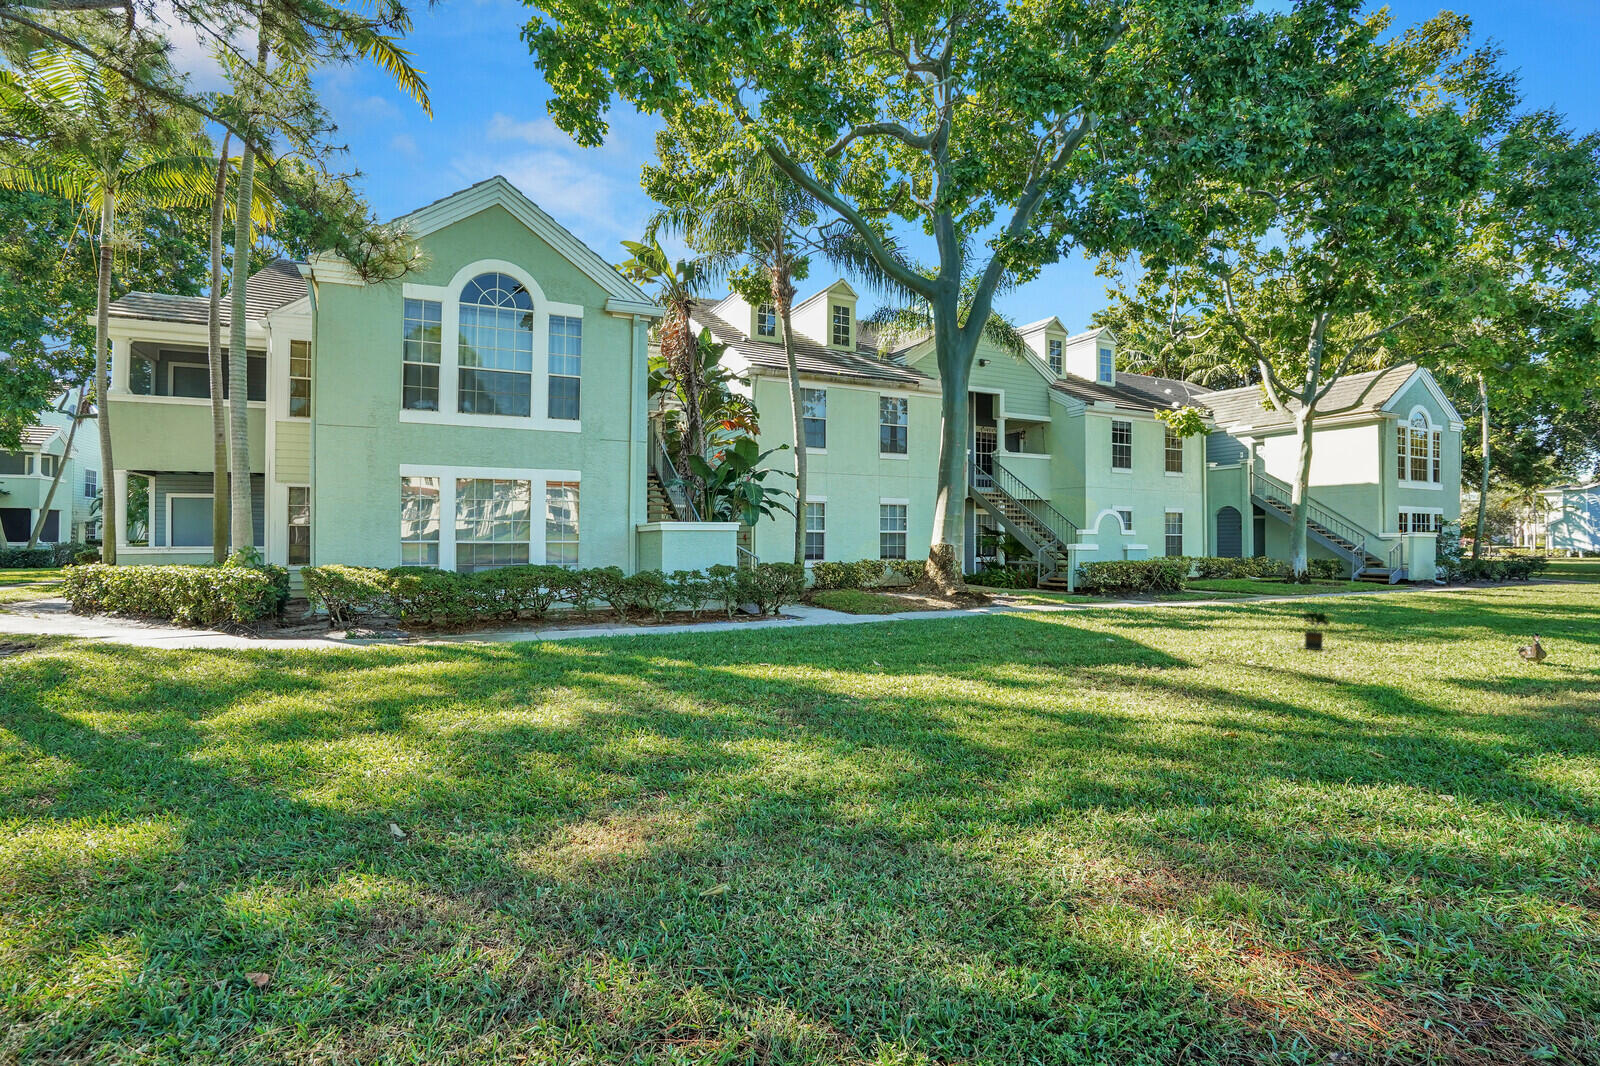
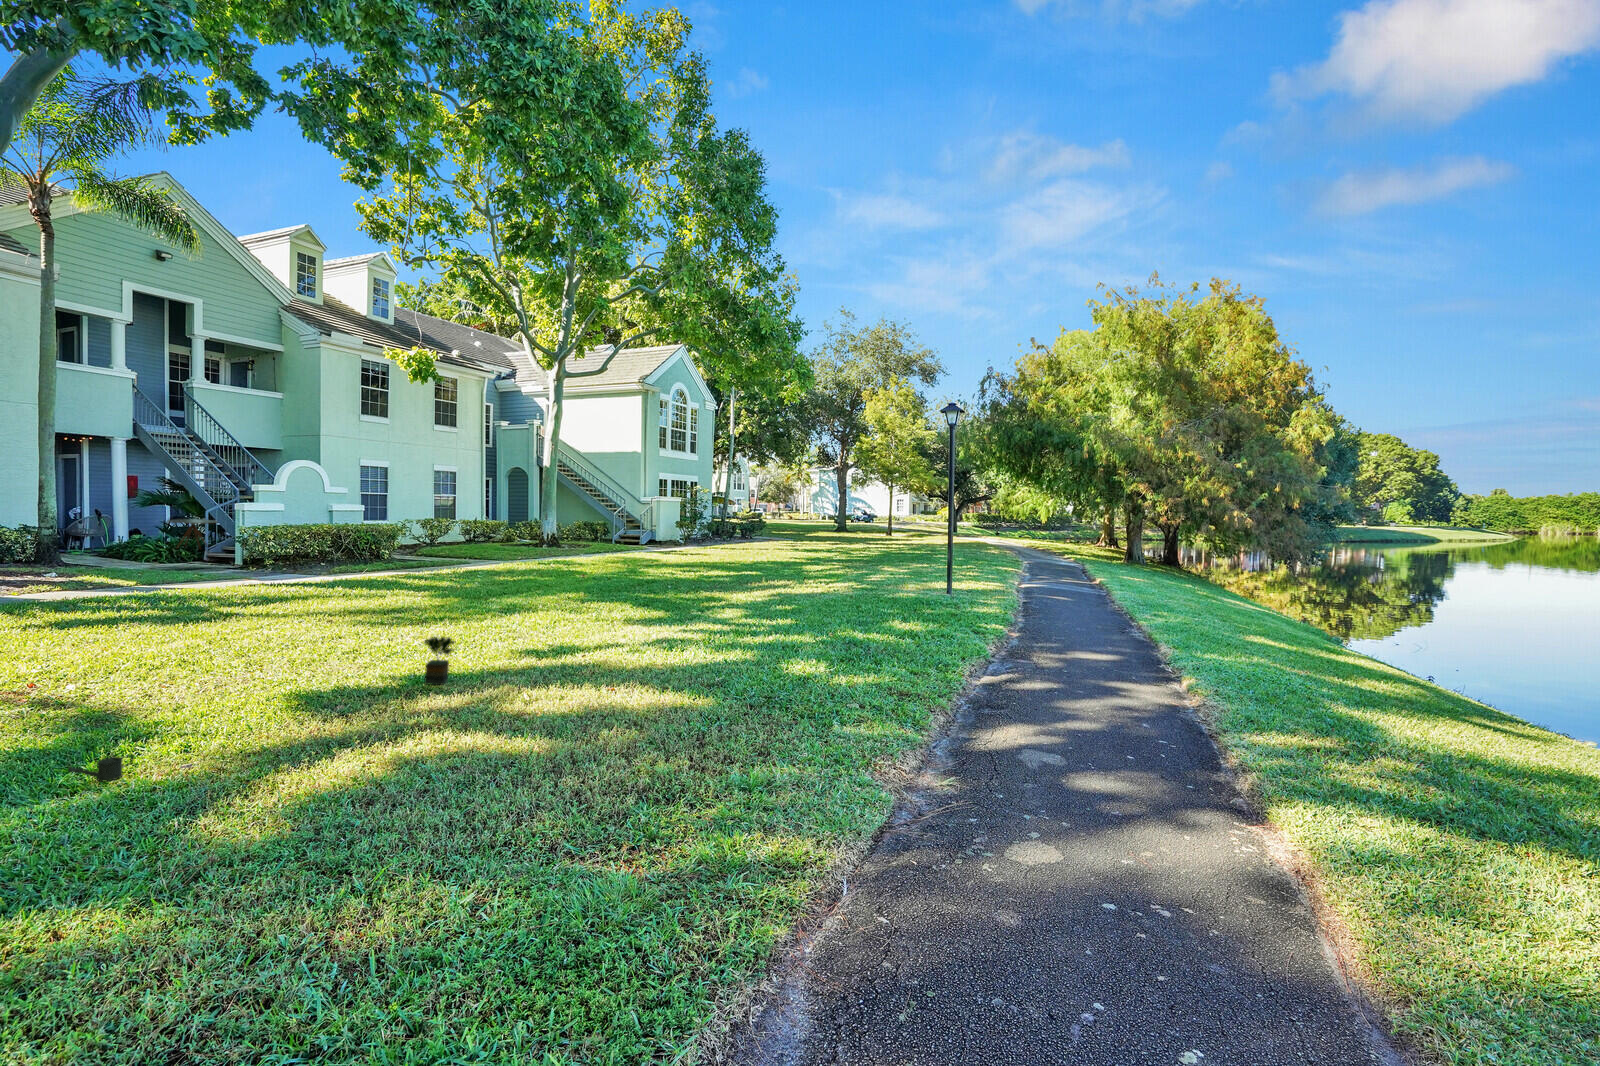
potted tree: present [1302,612,1330,650] -> present [424,637,455,685]
watering can: none [1413,696,1441,714] -> present [68,755,134,781]

